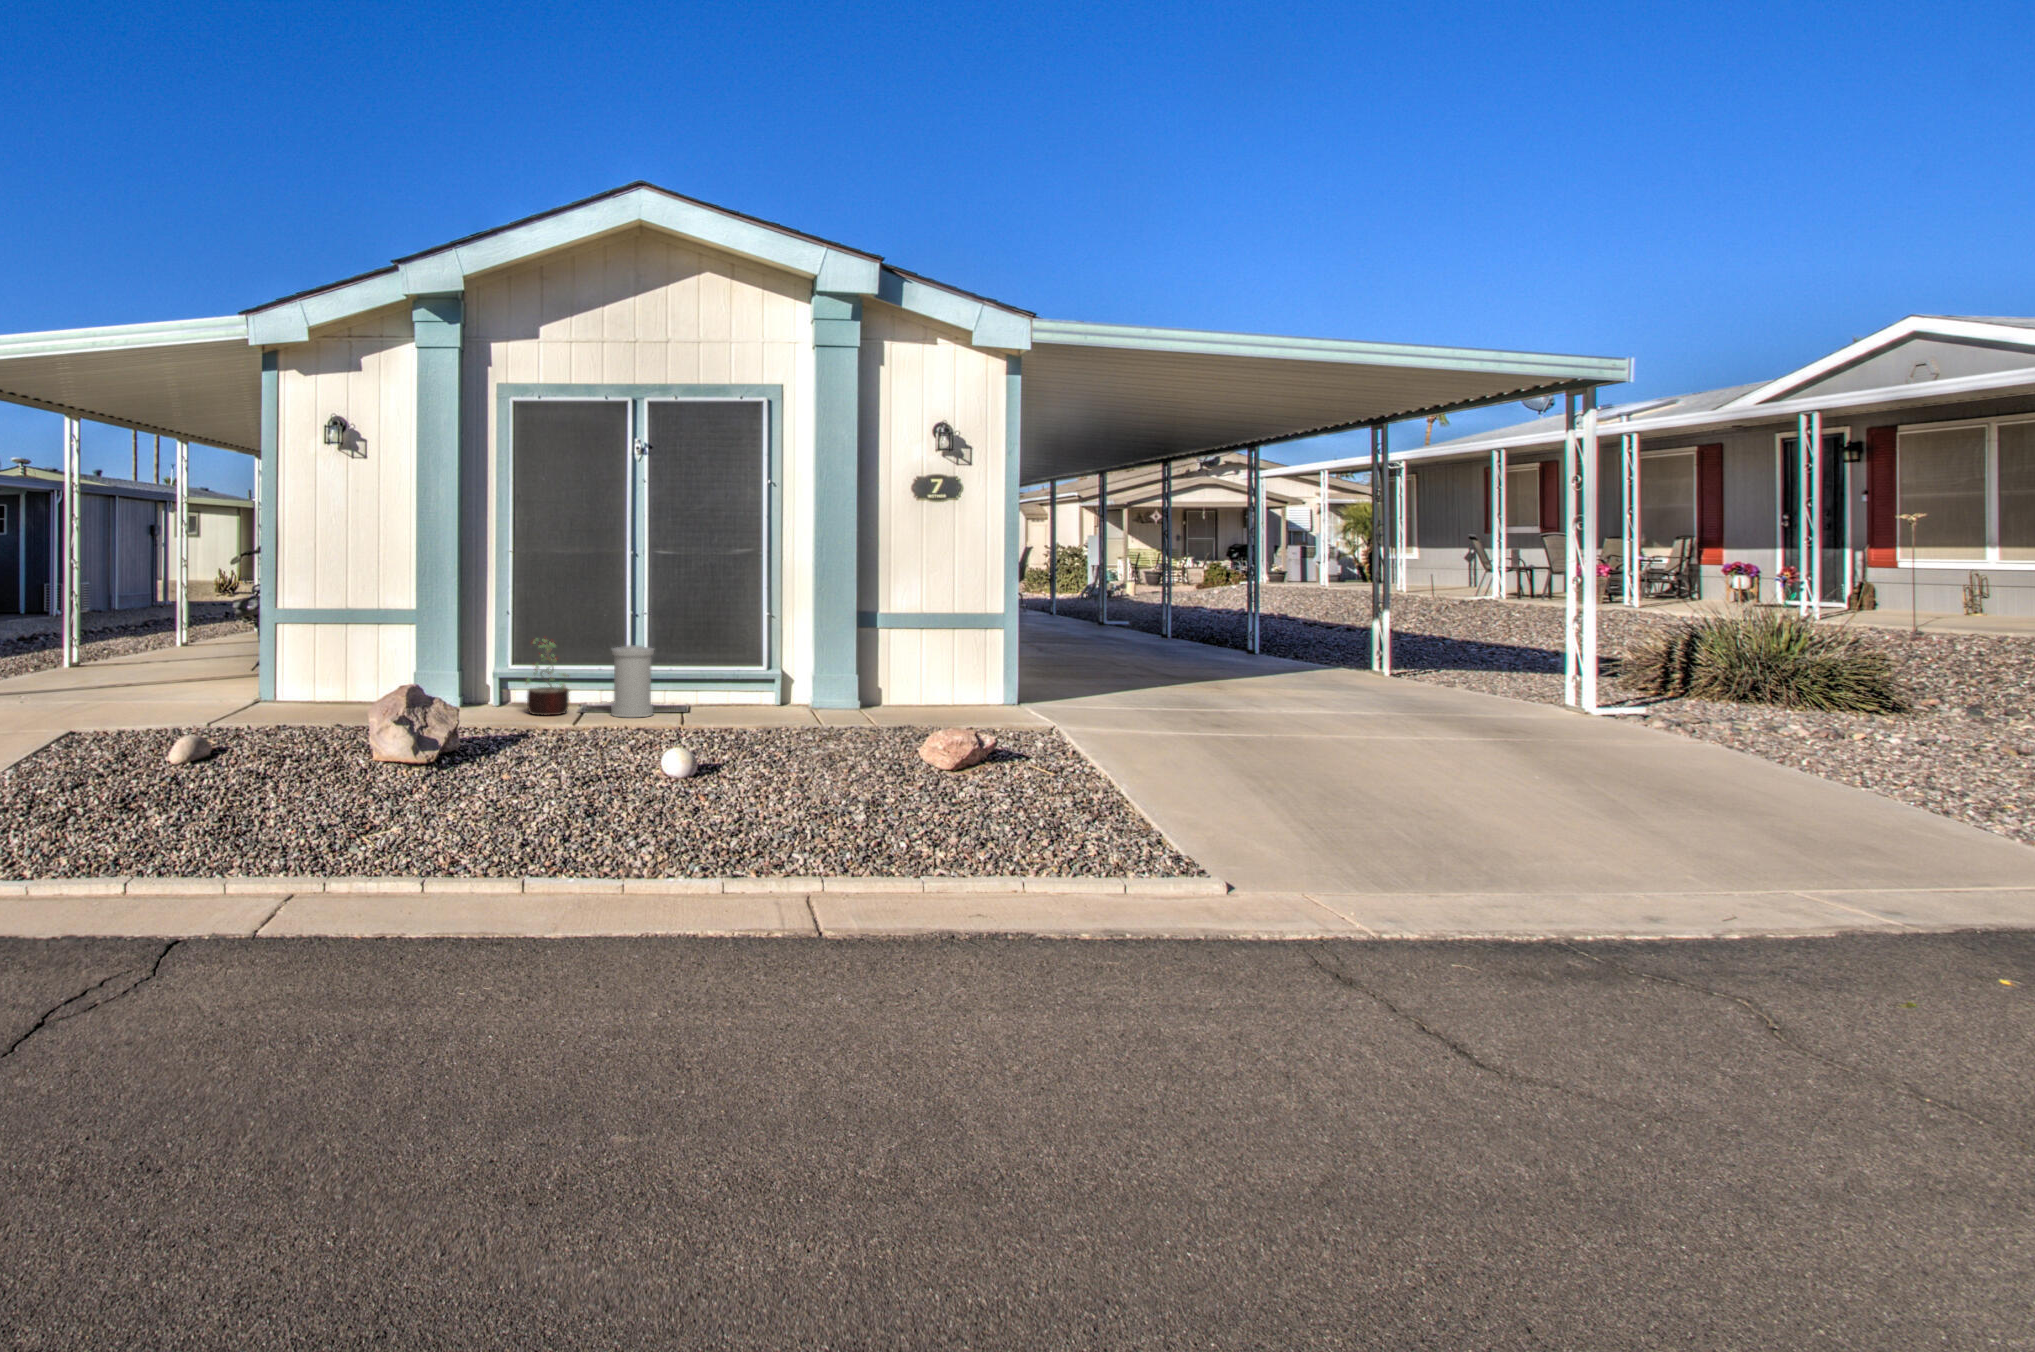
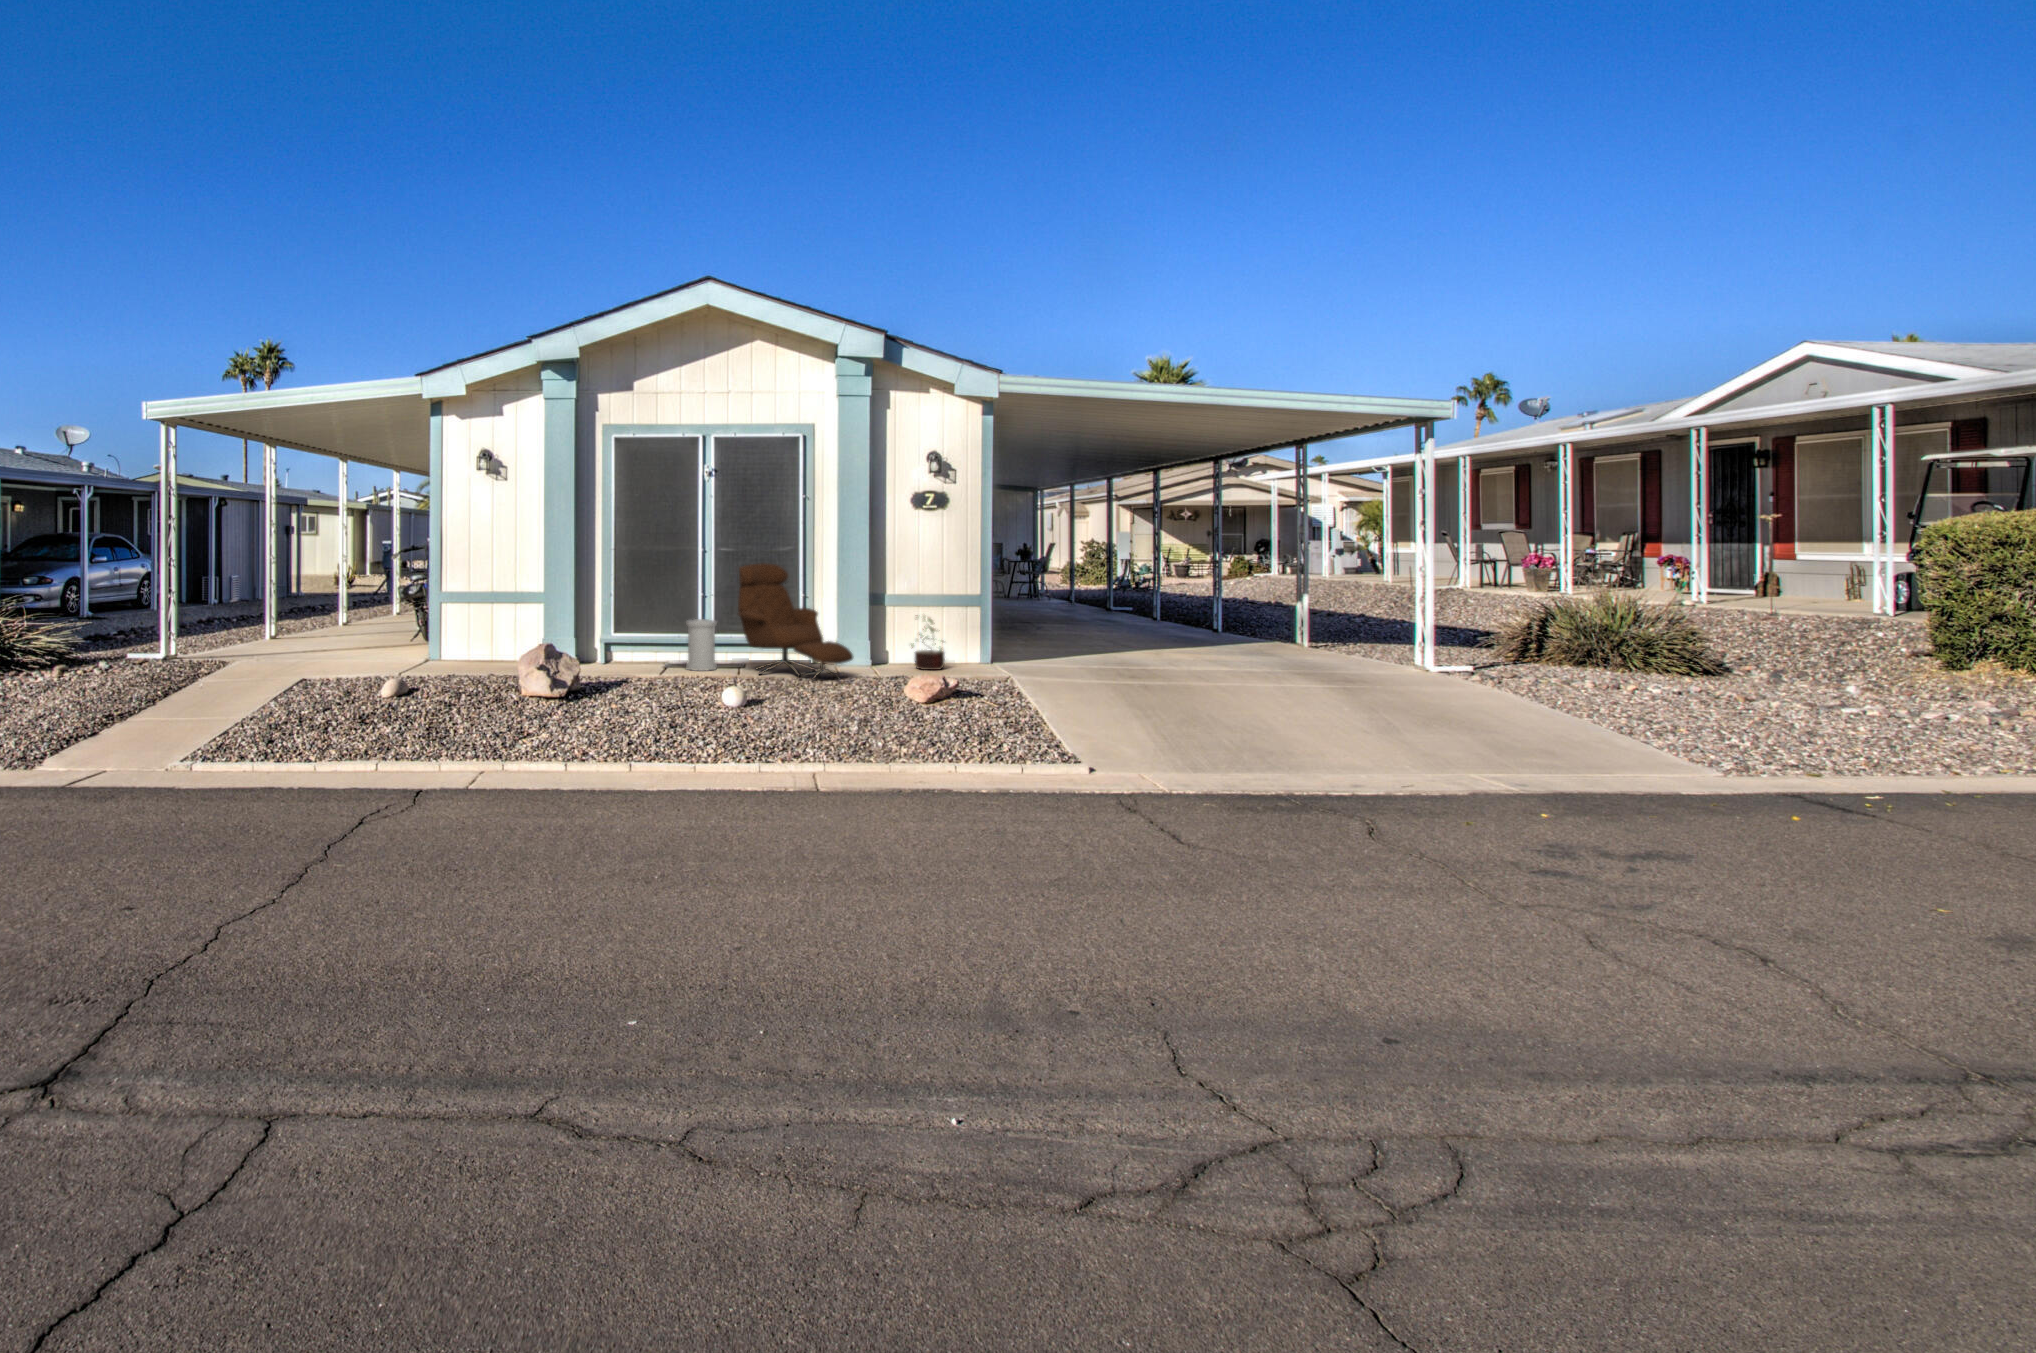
lounge chair: none [682,570,842,732] -> present [738,563,853,679]
decorative plant: present [526,639,569,715] -> present [911,617,945,670]

